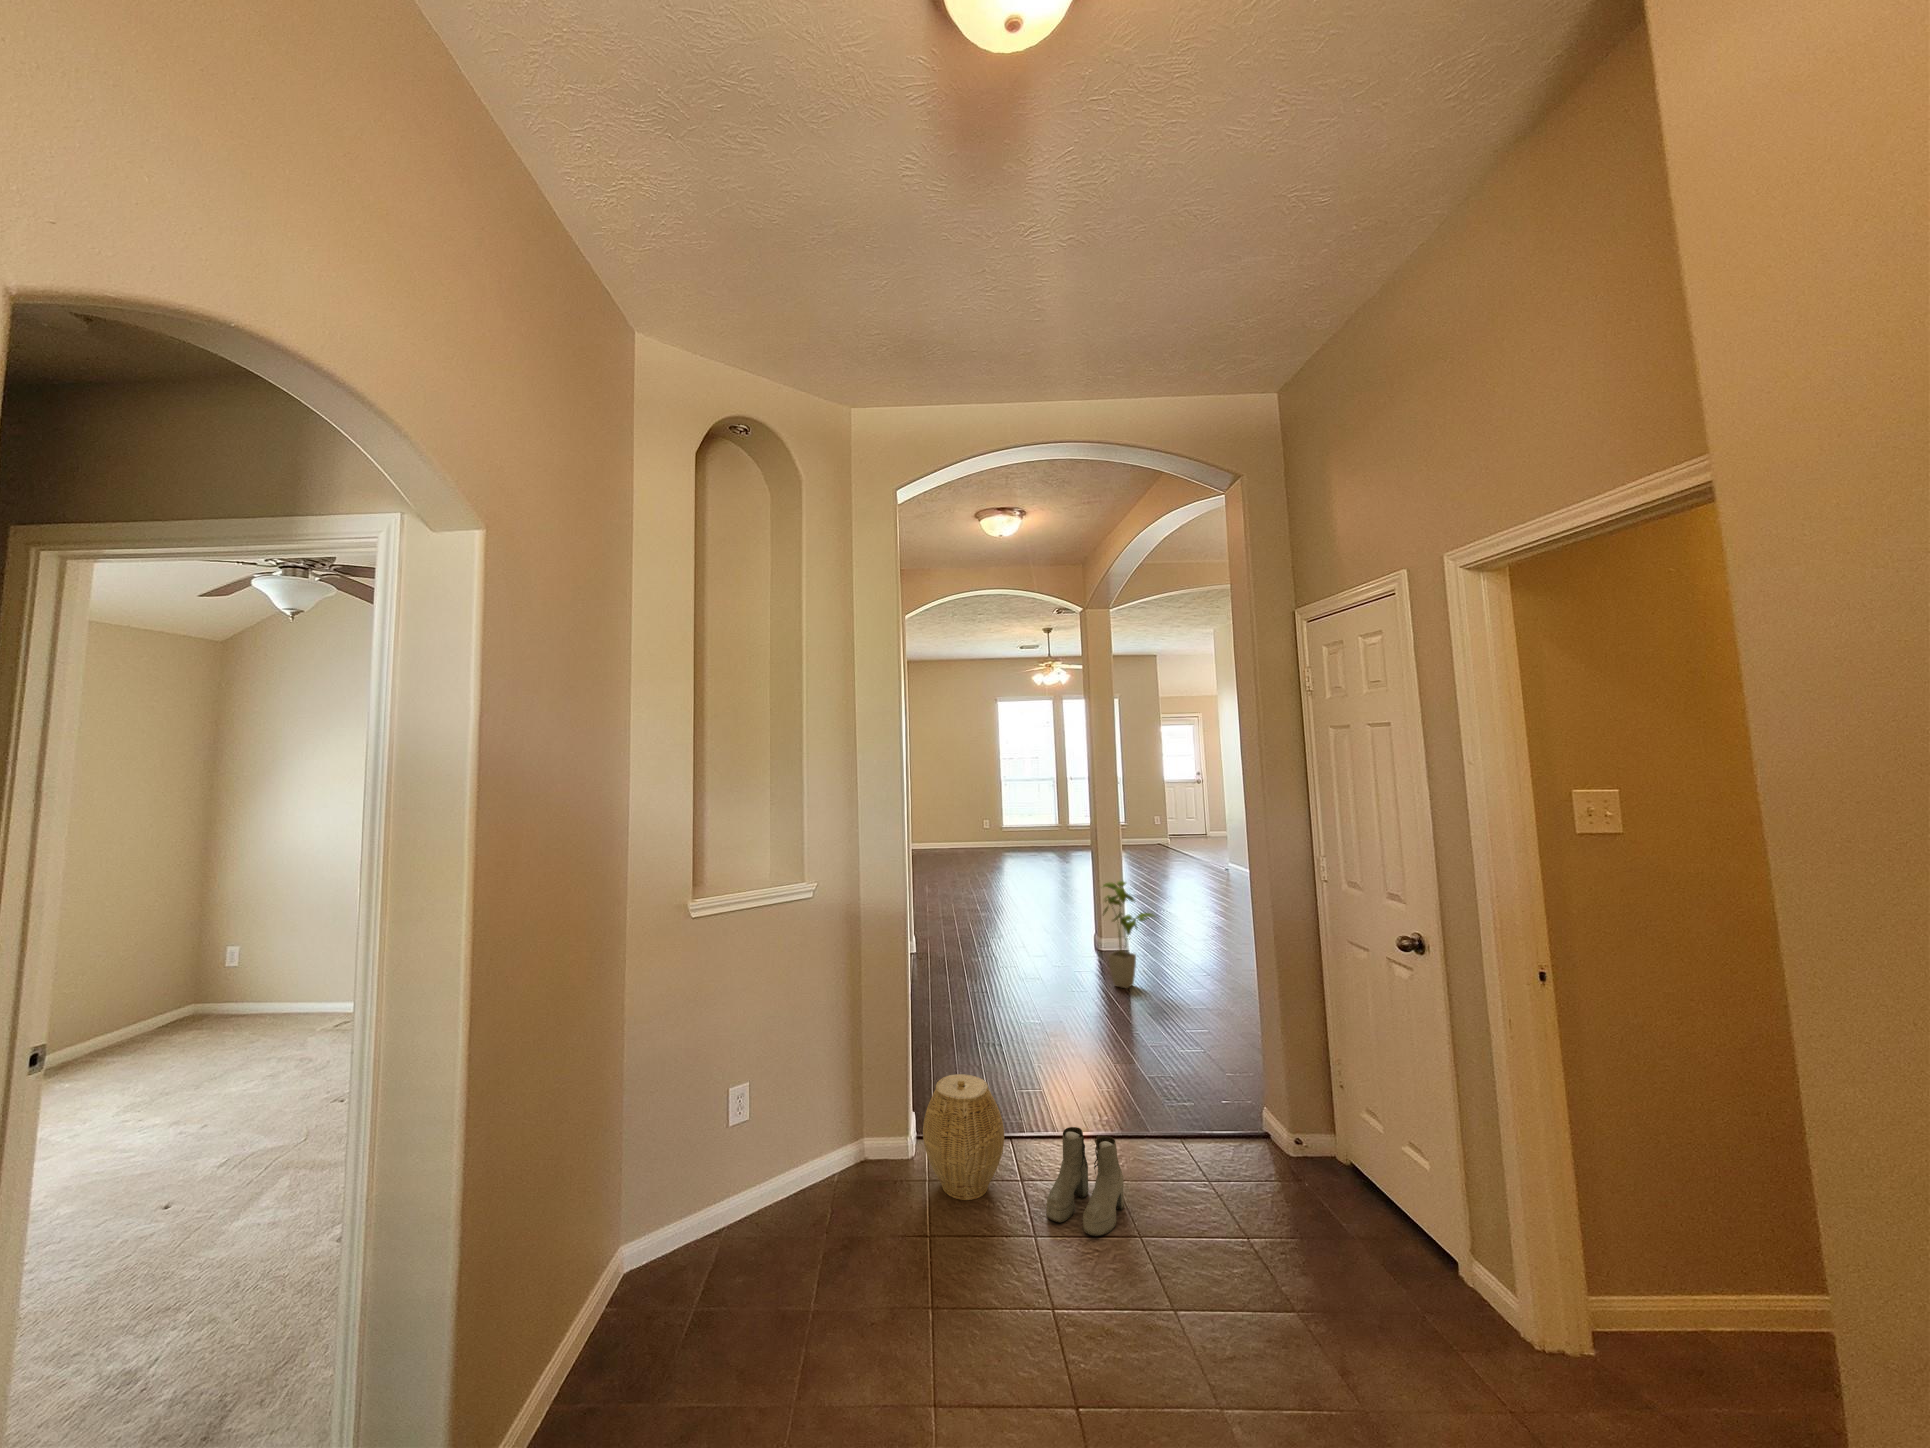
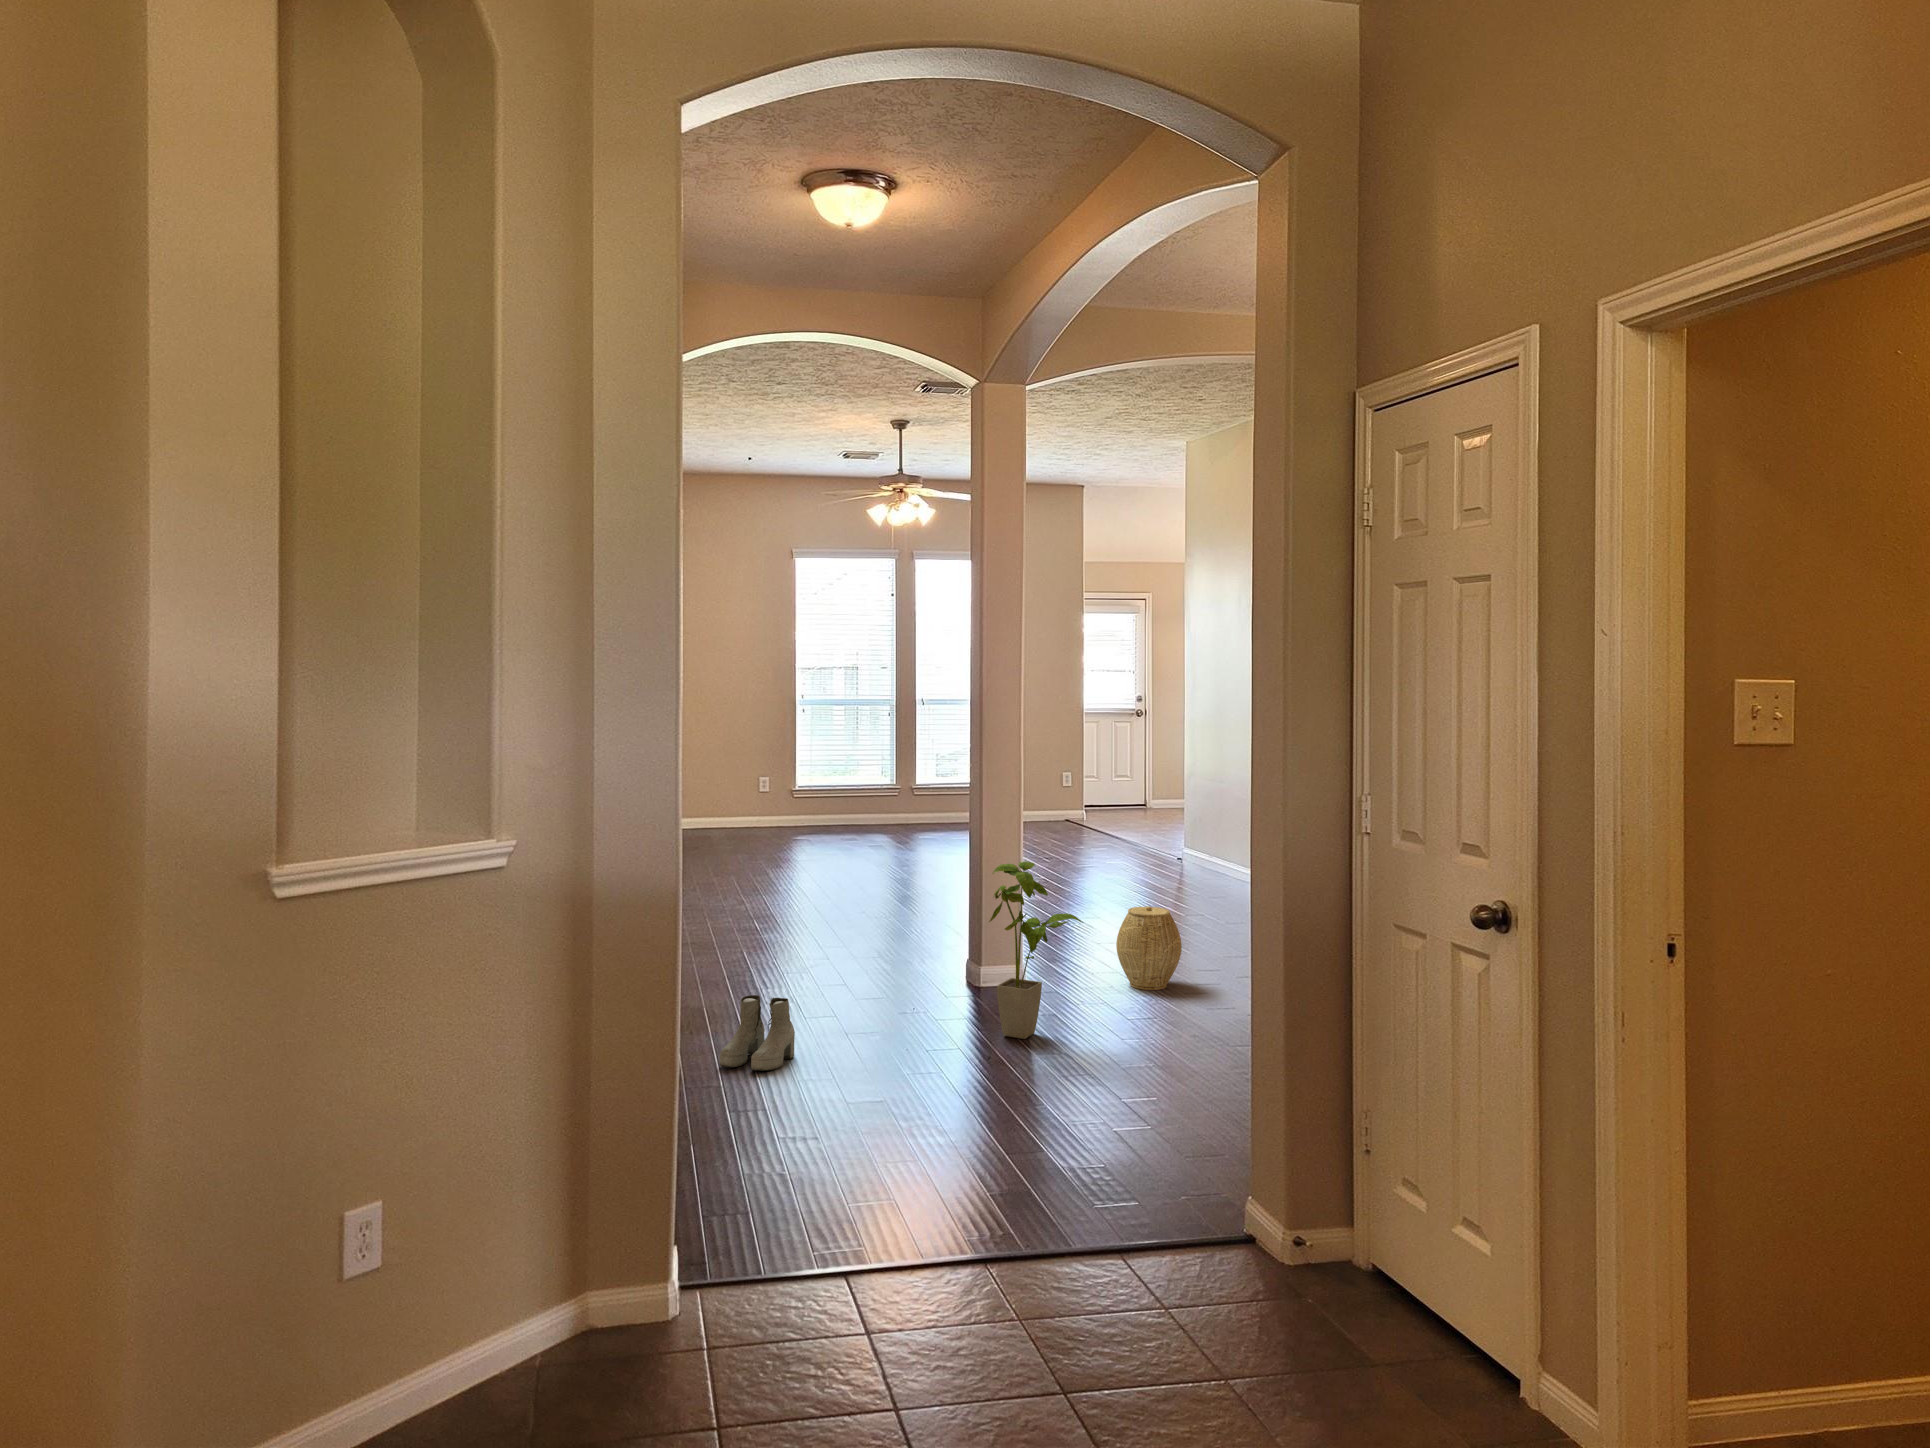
woven basket: present [923,1074,1004,1200] -> present [1116,906,1182,990]
boots: present [1046,1127,1124,1236] -> present [719,995,795,1071]

